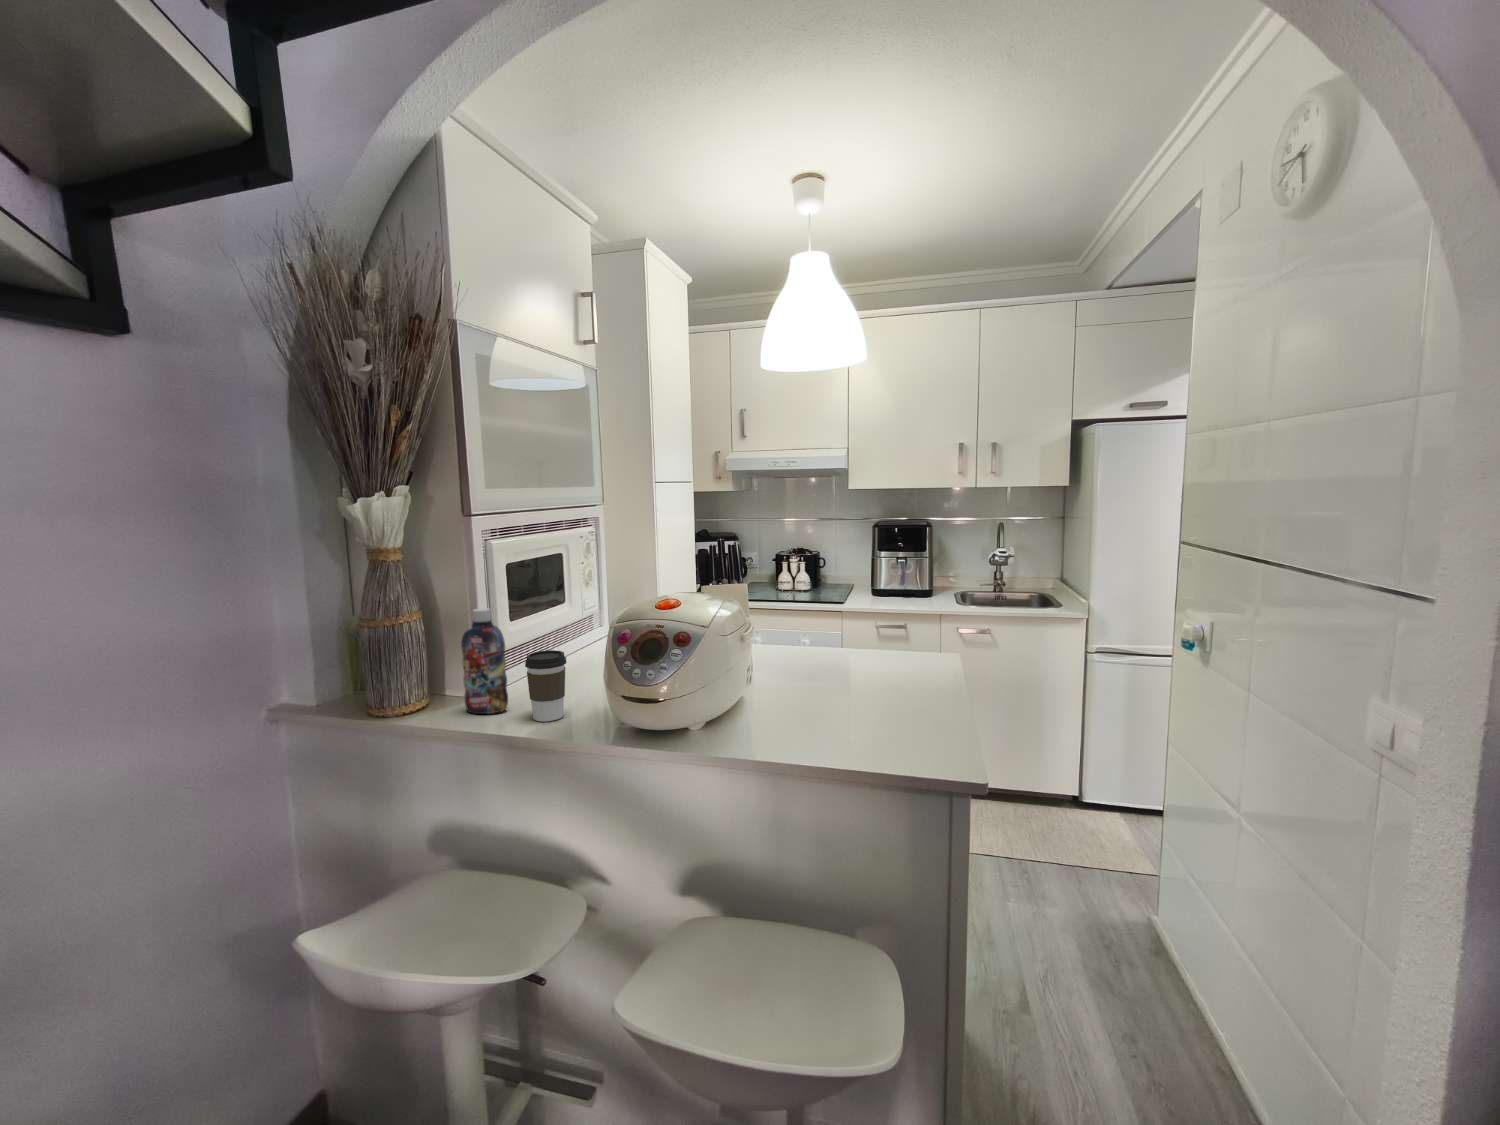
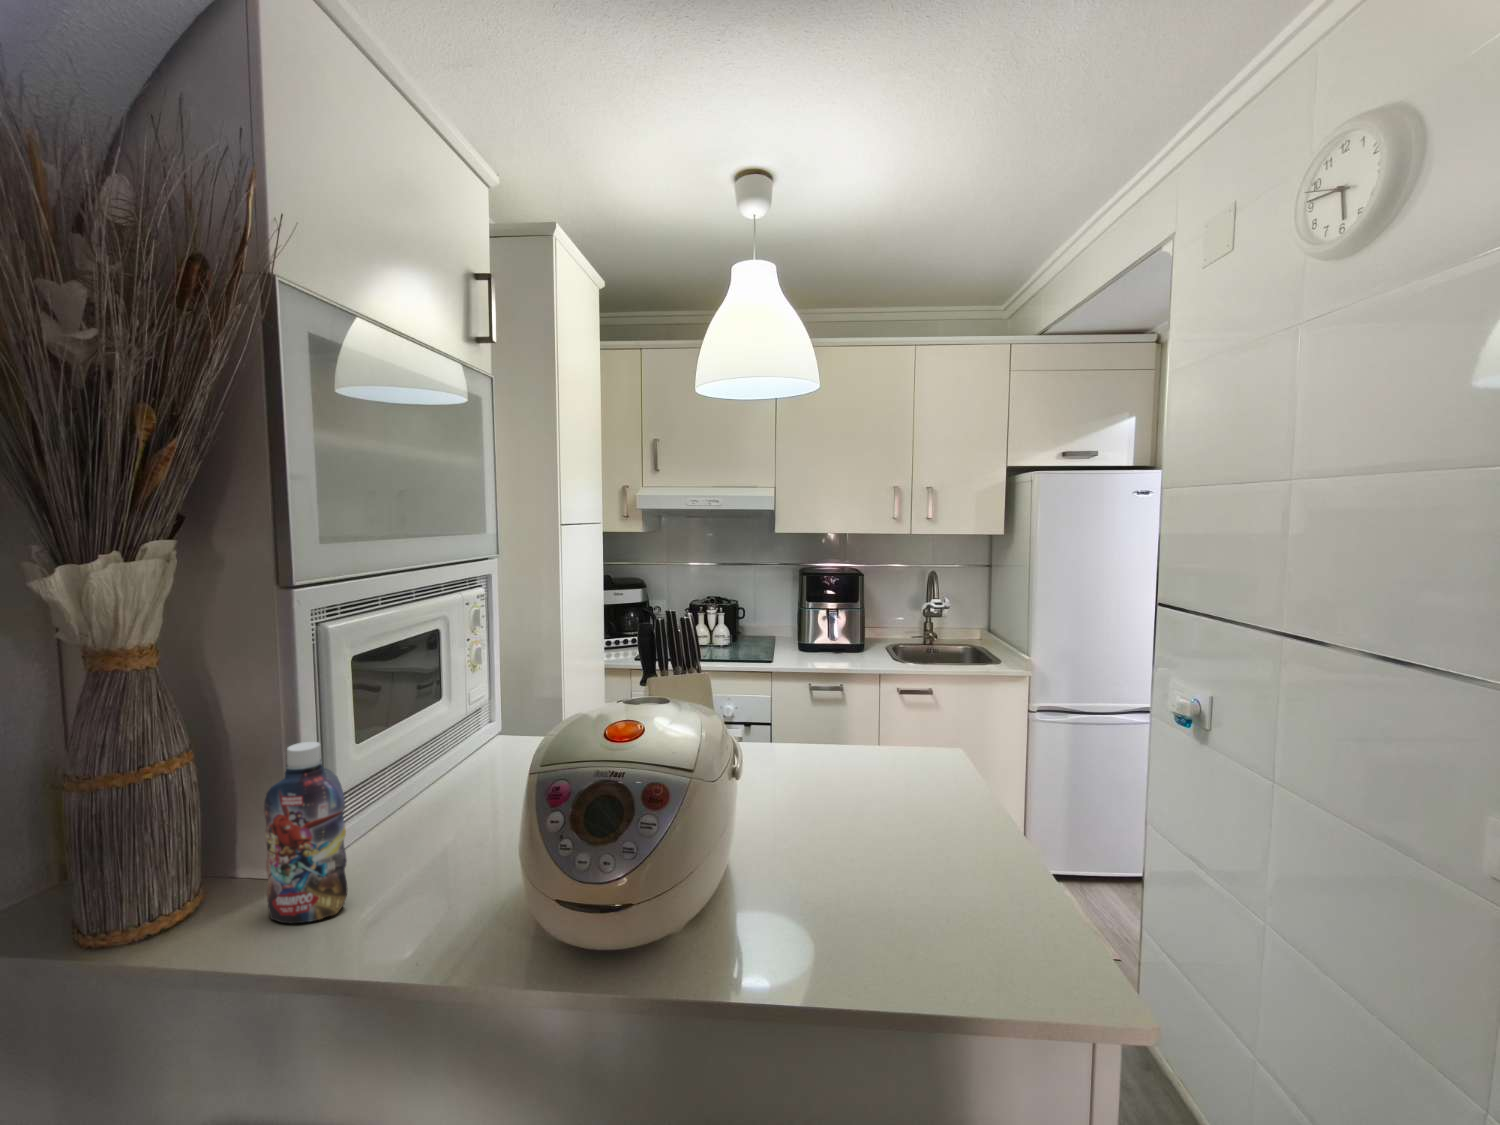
coffee cup: present [525,650,566,722] -> none [380,806,452,933]

